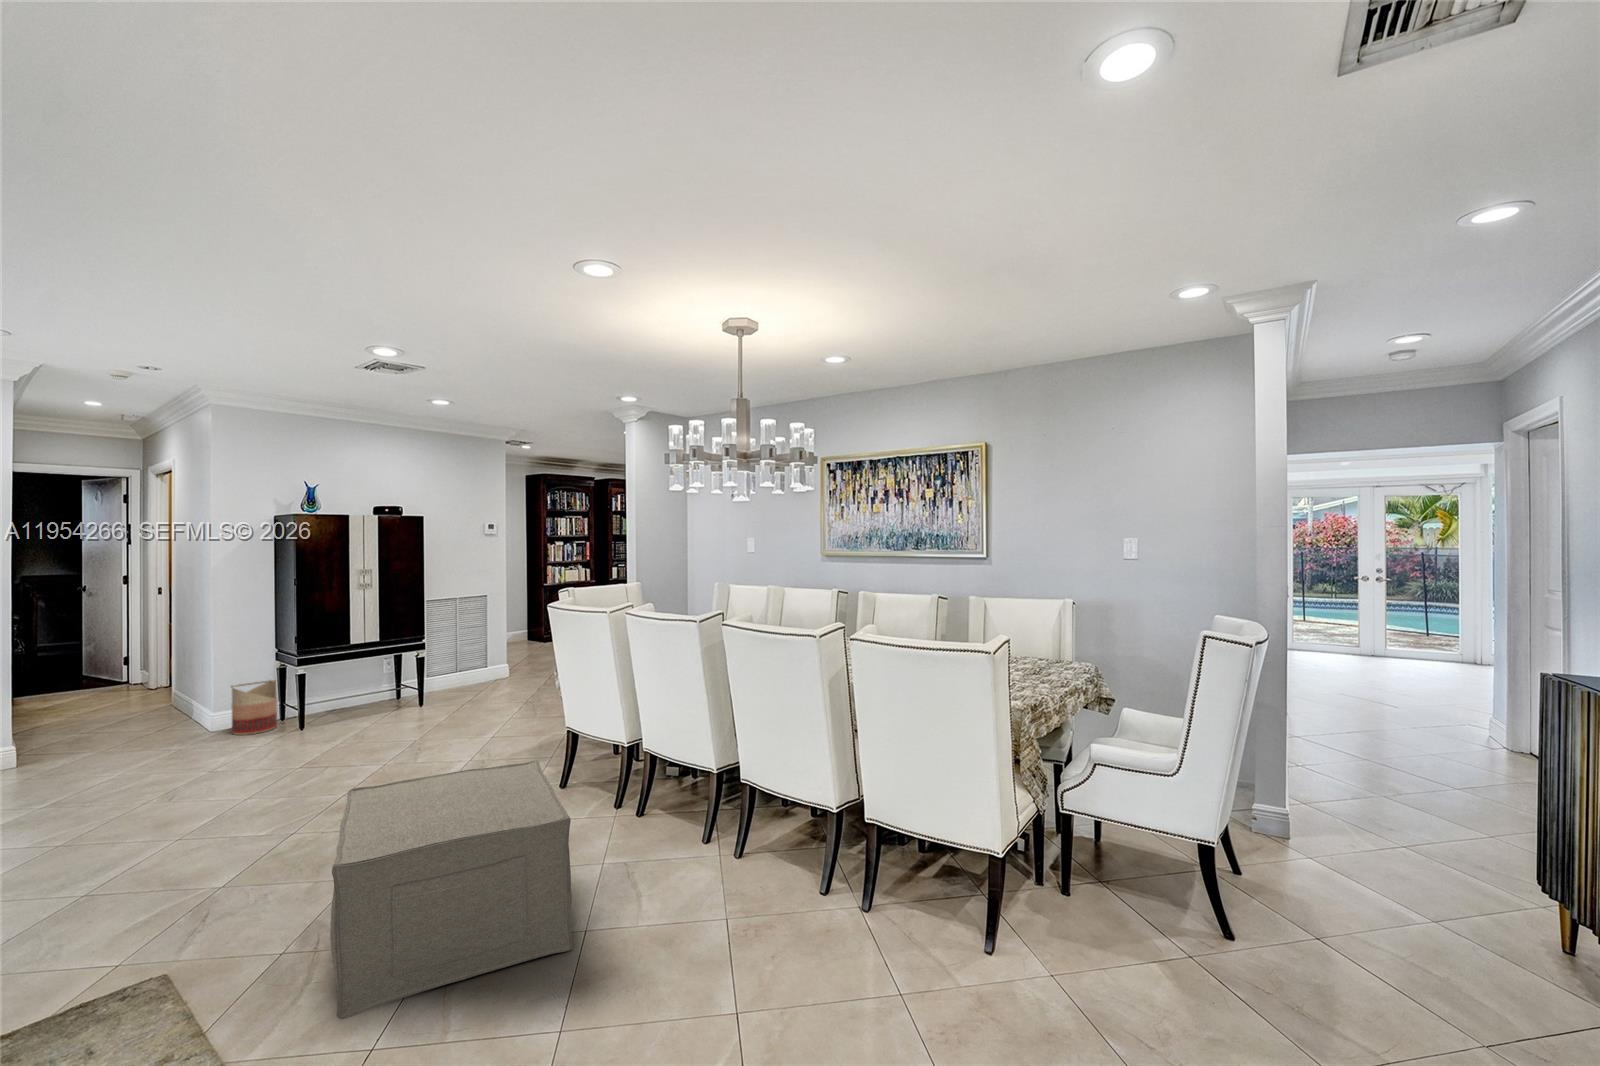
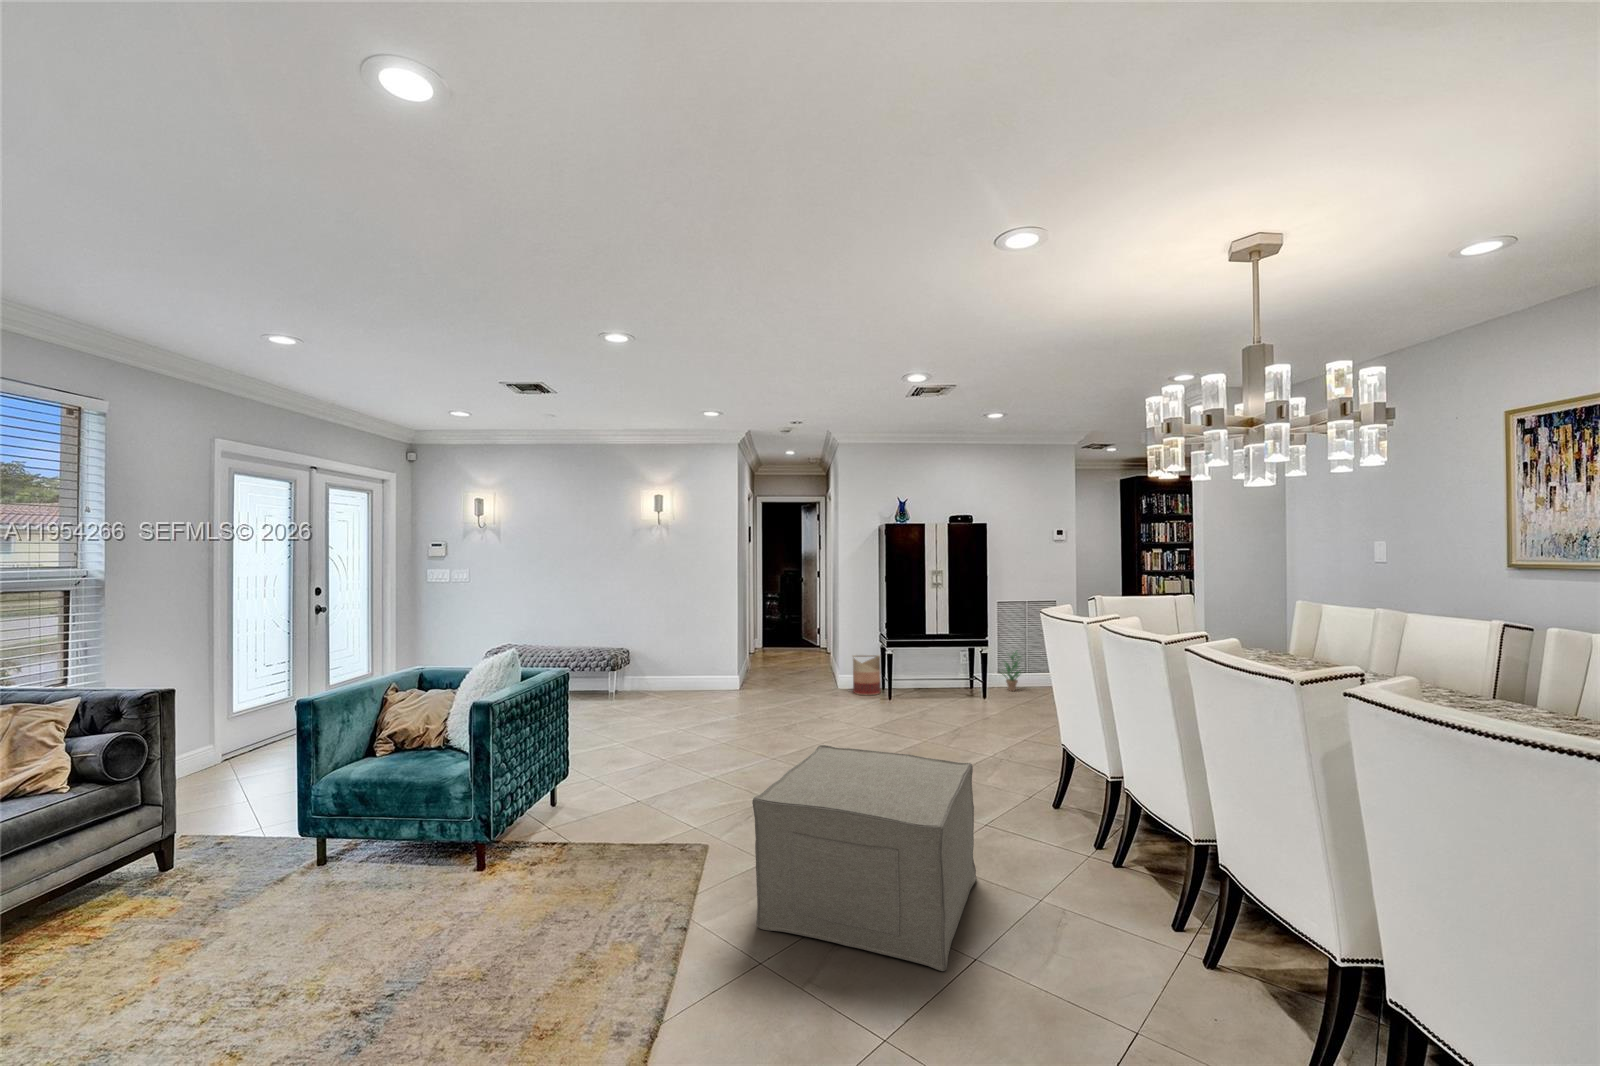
potted plant: none [429,649,458,694] -> present [1000,652,1020,691]

